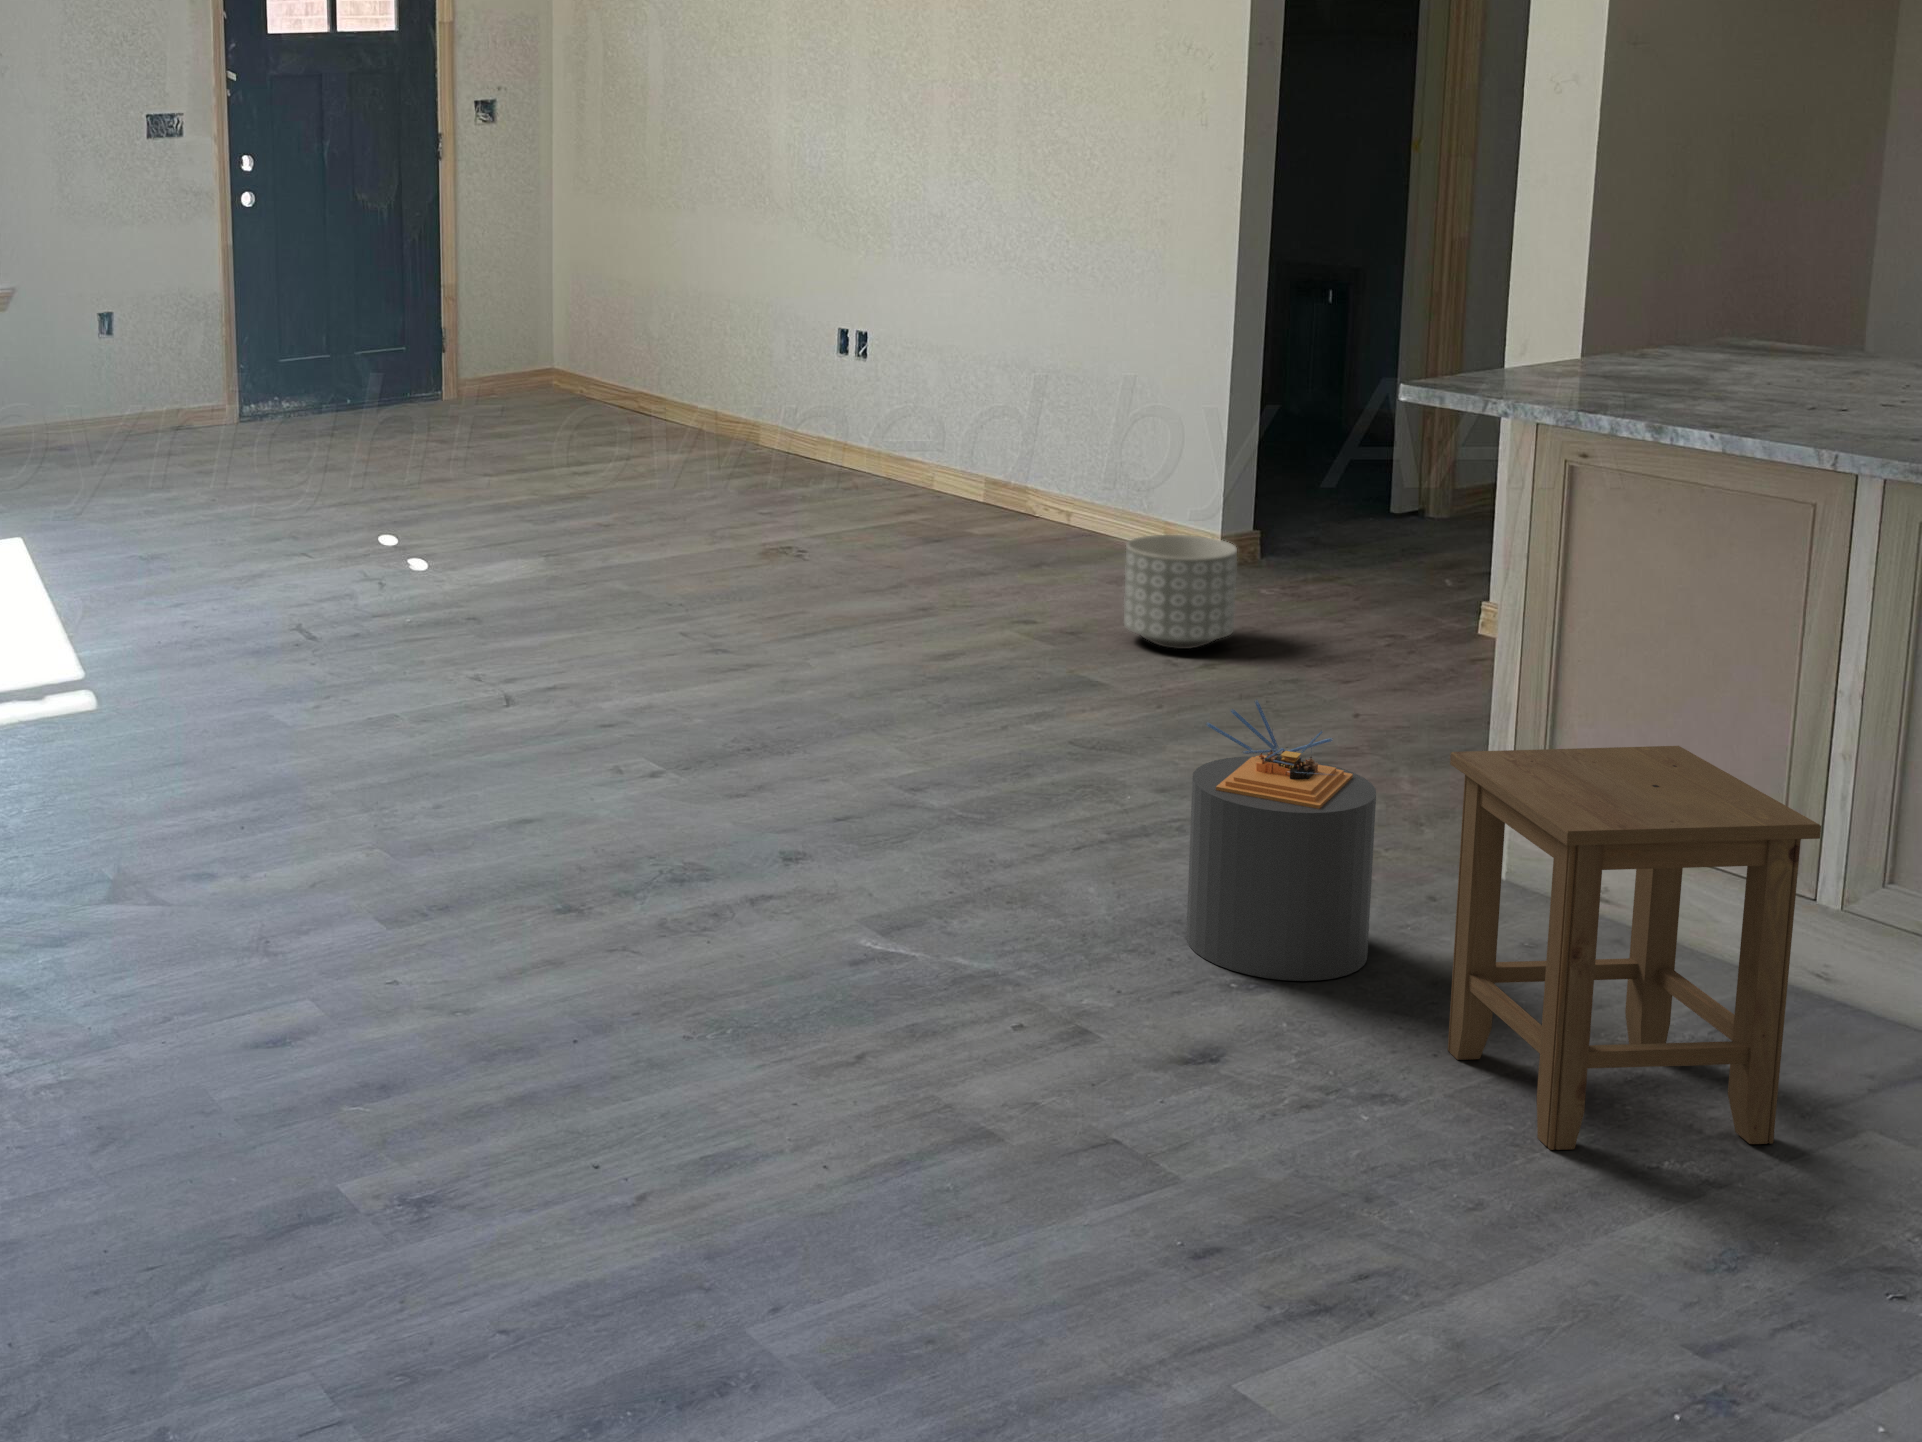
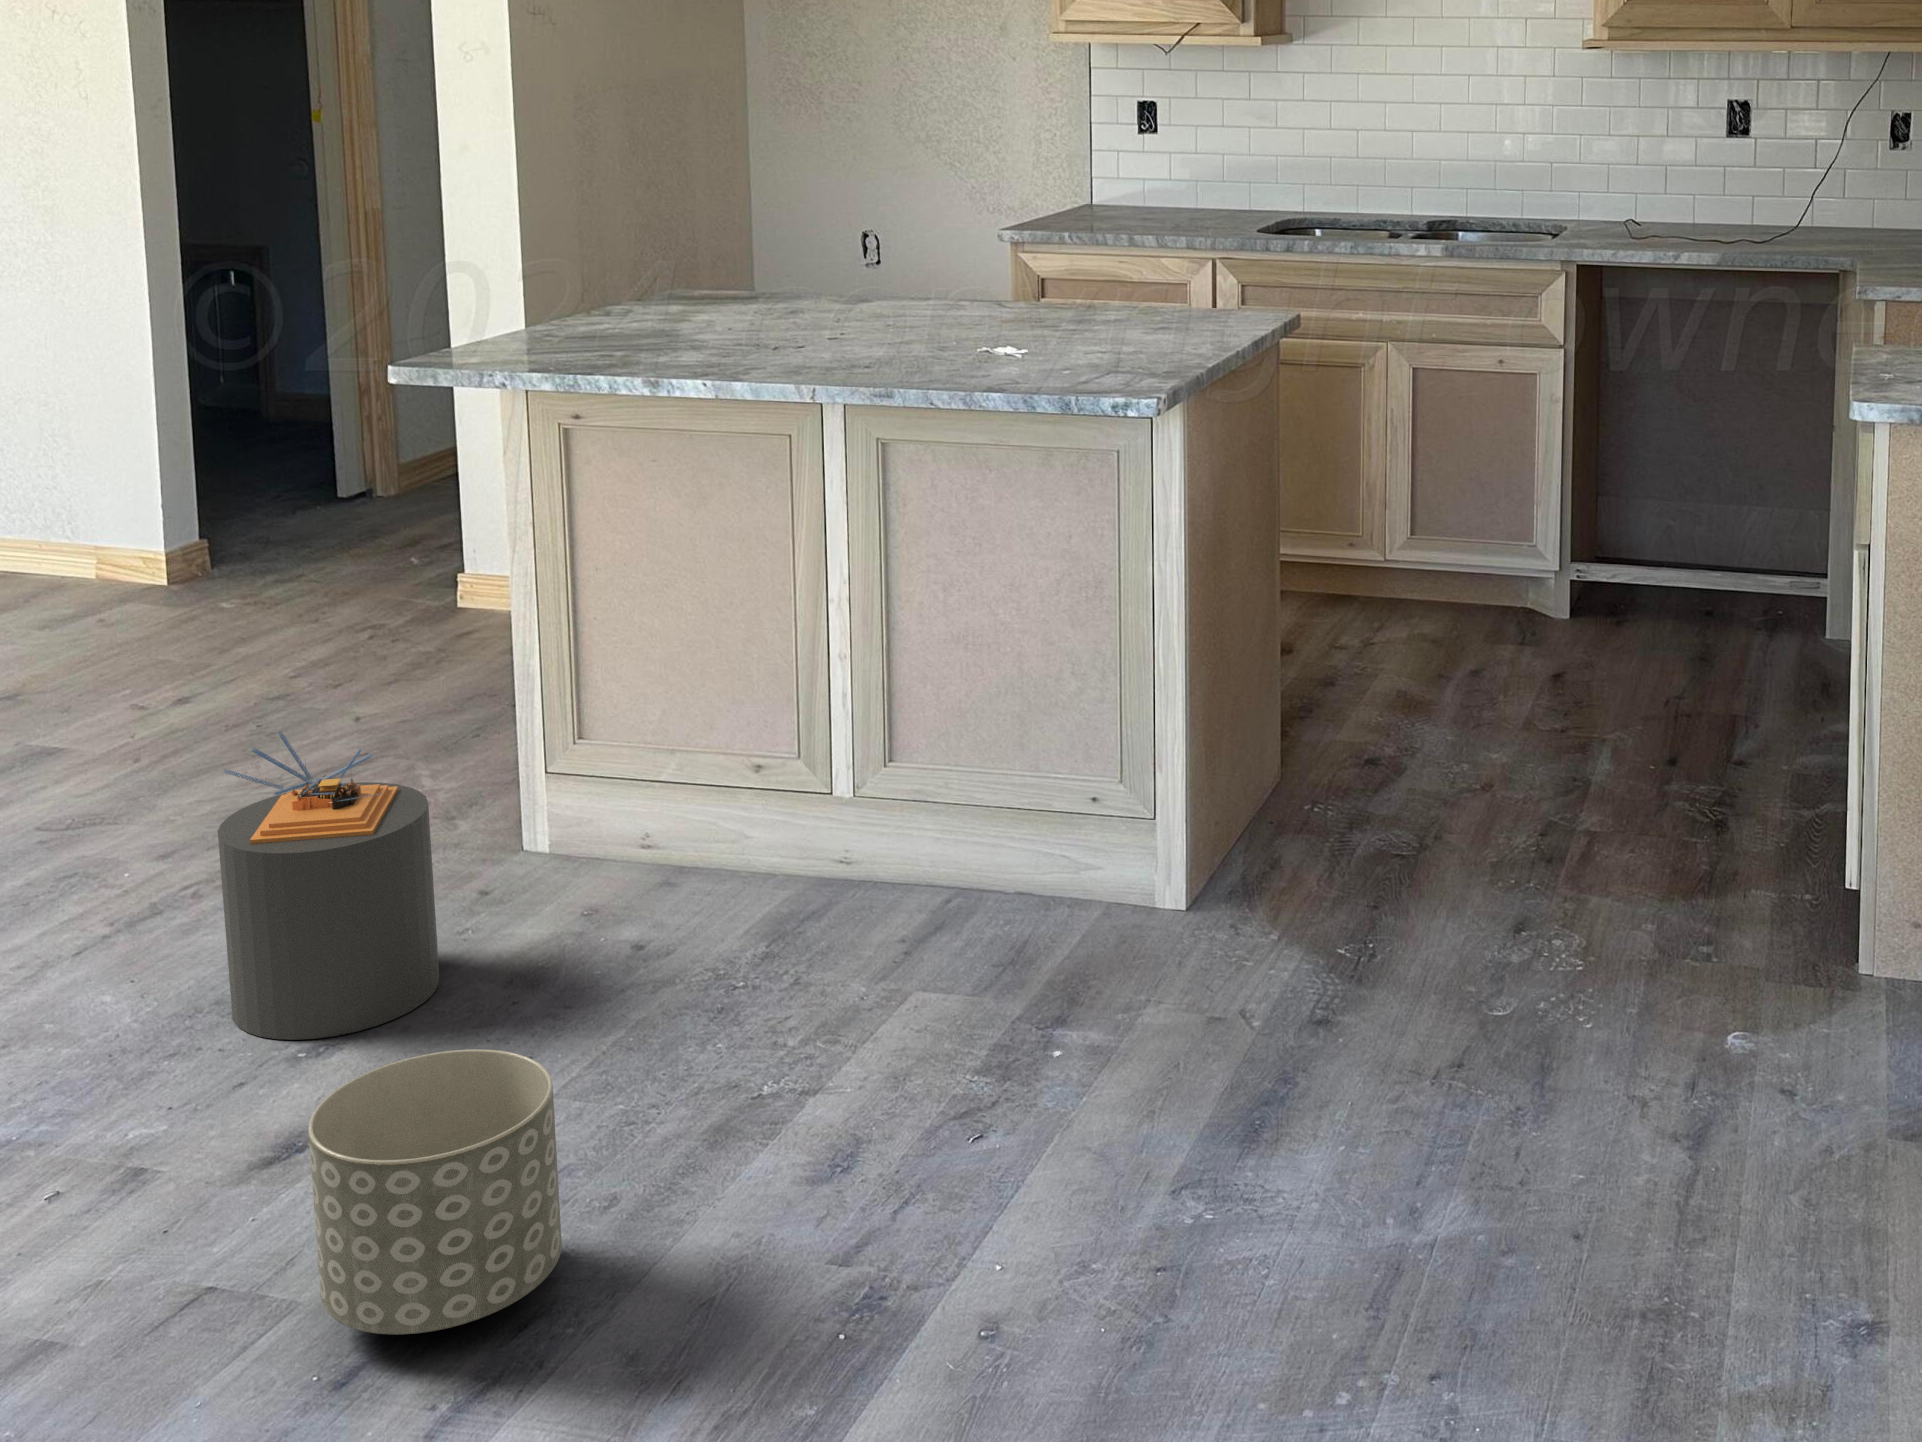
planter: present [1124,535,1237,649] -> present [308,1049,562,1335]
stool: present [1448,746,1821,1150] -> none [512,684,858,1117]

